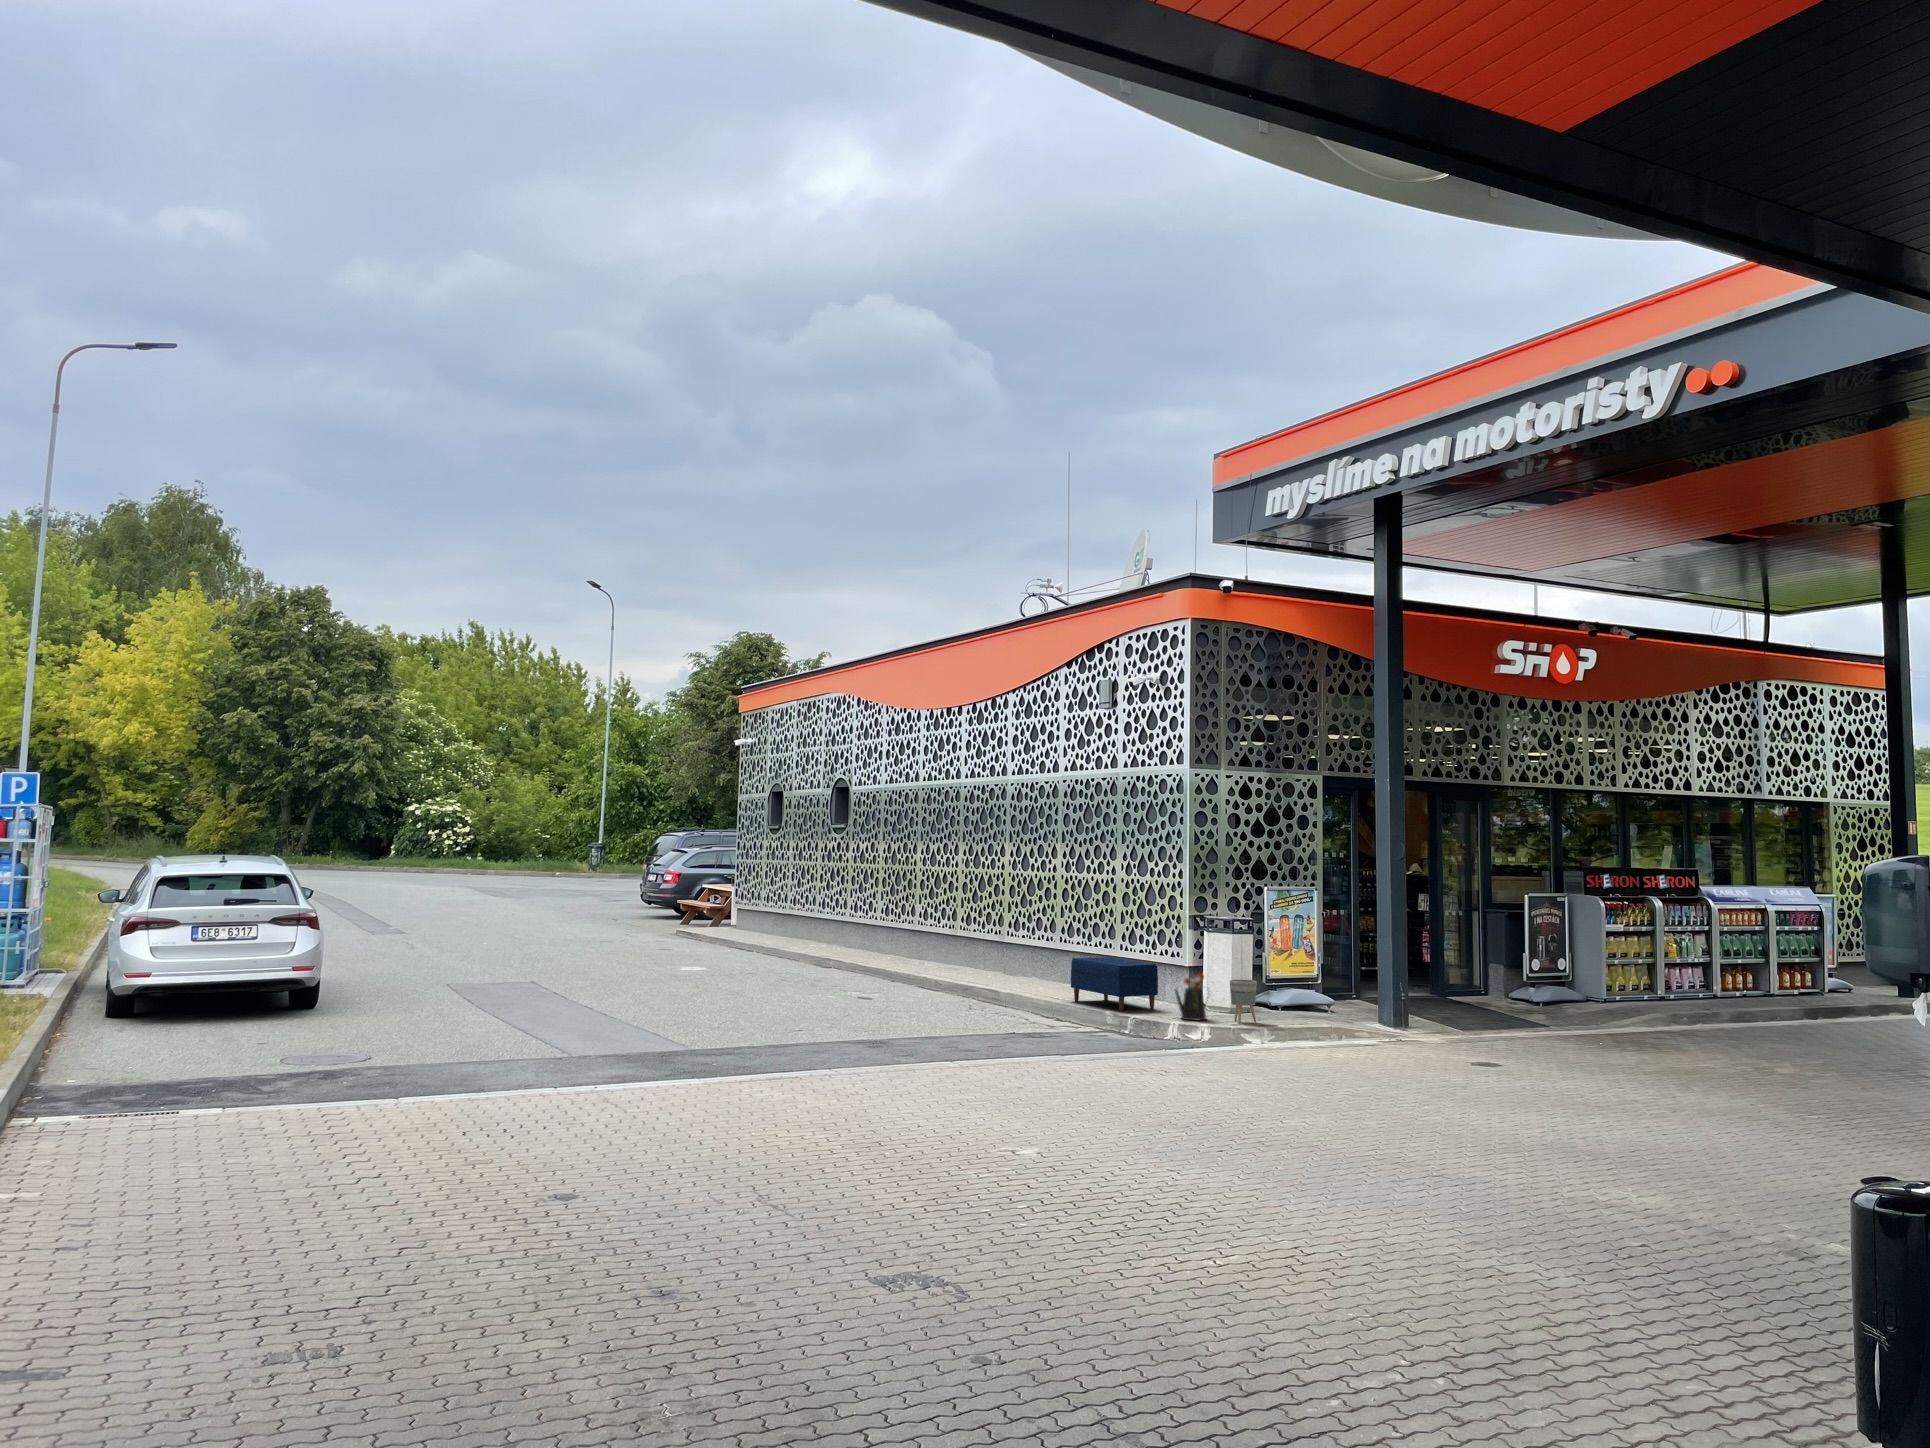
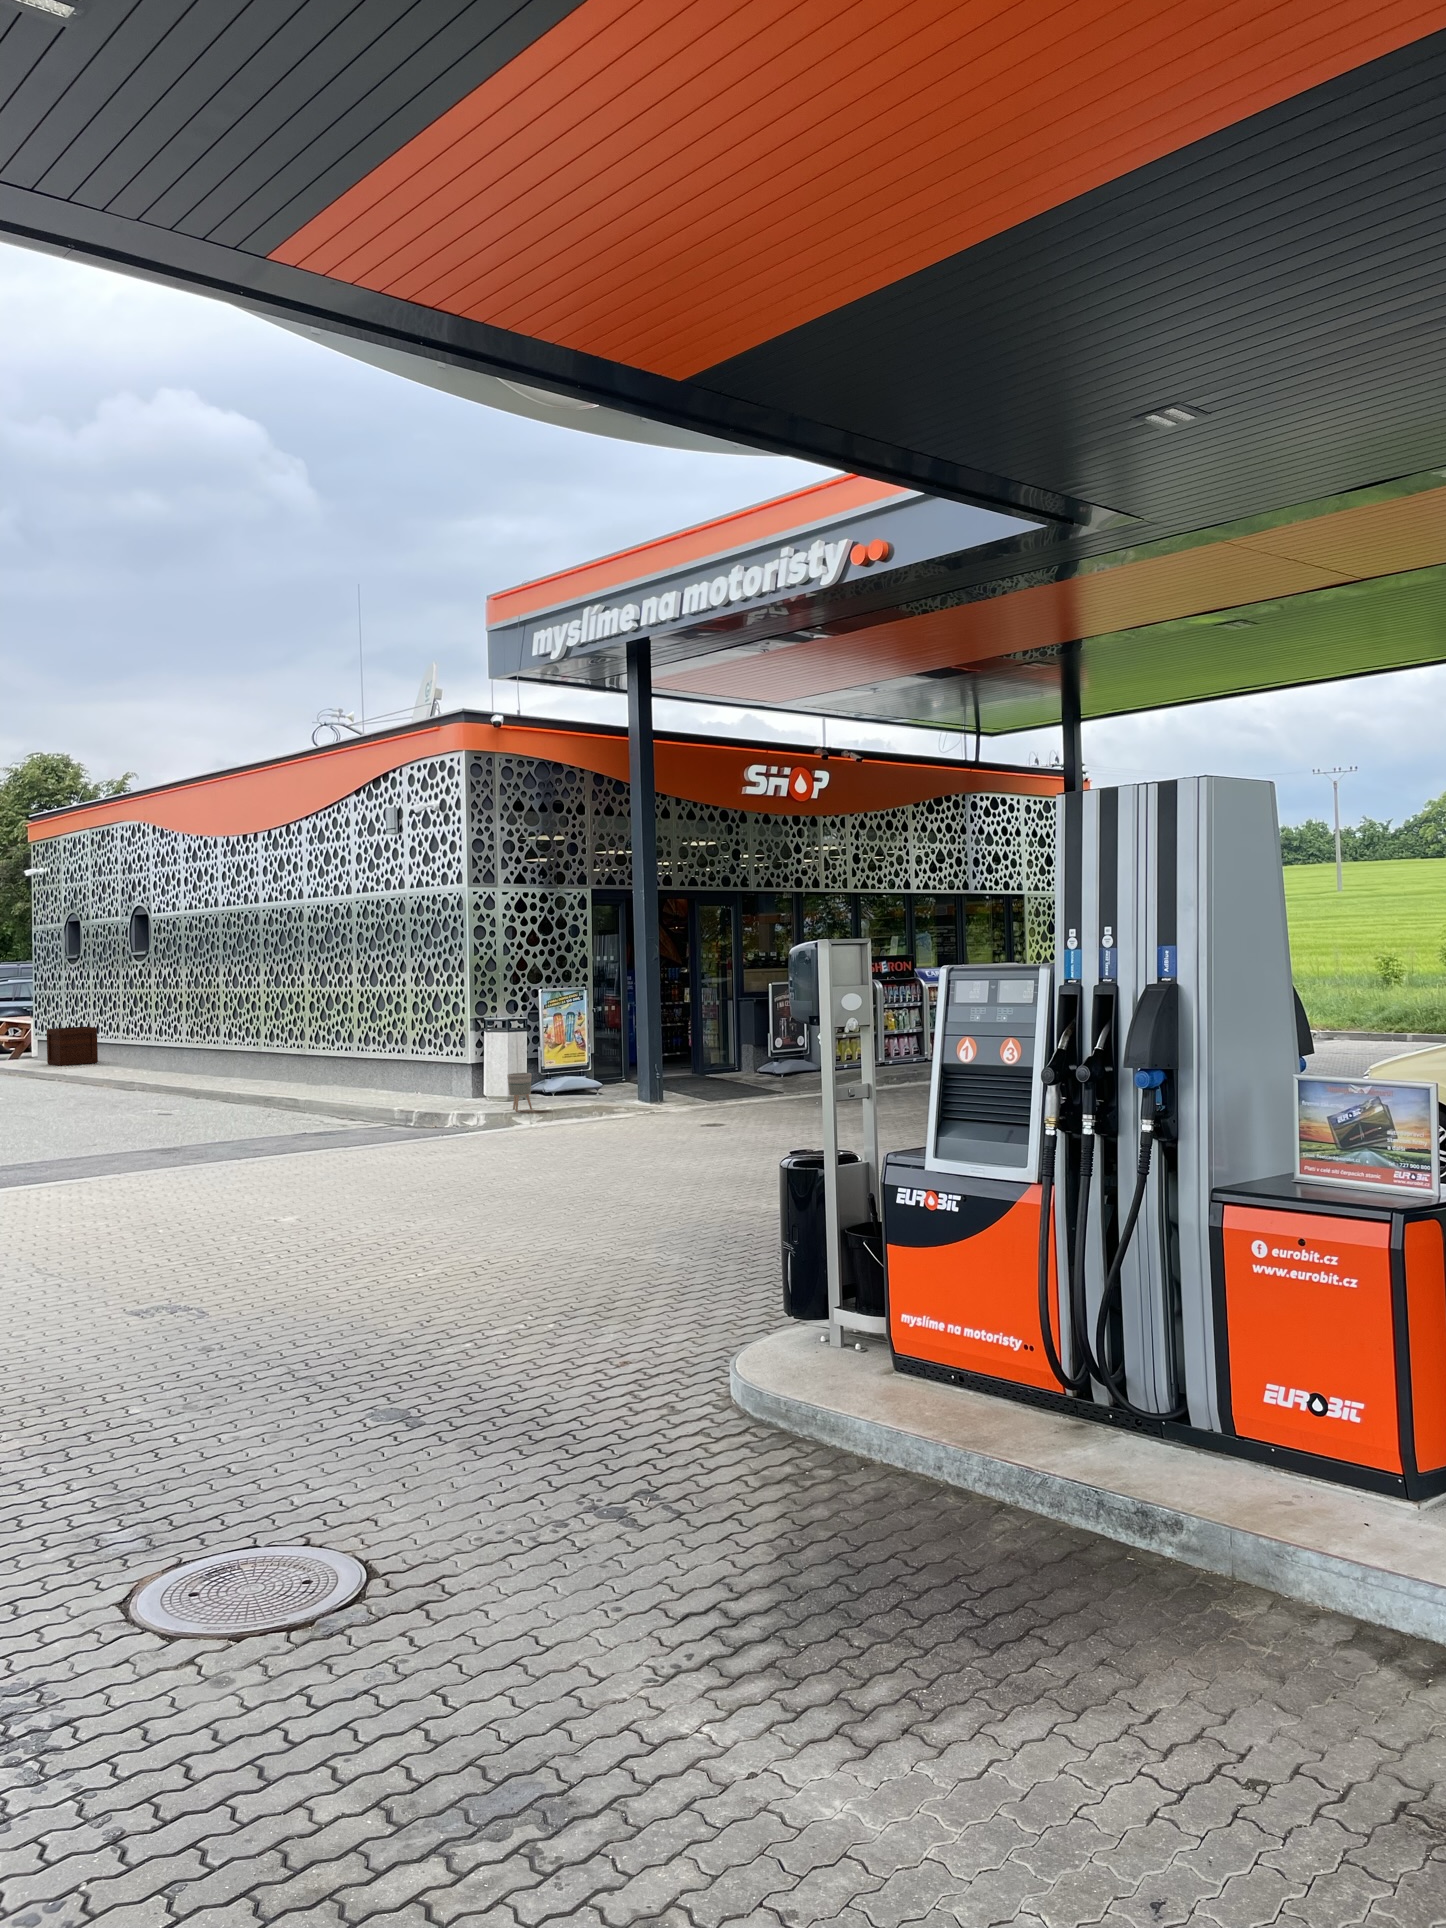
wooden crate: none [745,898,793,937] -> present [47,1027,98,1066]
bench: present [1071,957,1158,1012] -> none [366,1061,446,1110]
watering can: present [1175,974,1208,1021] -> none [458,1070,491,1112]

